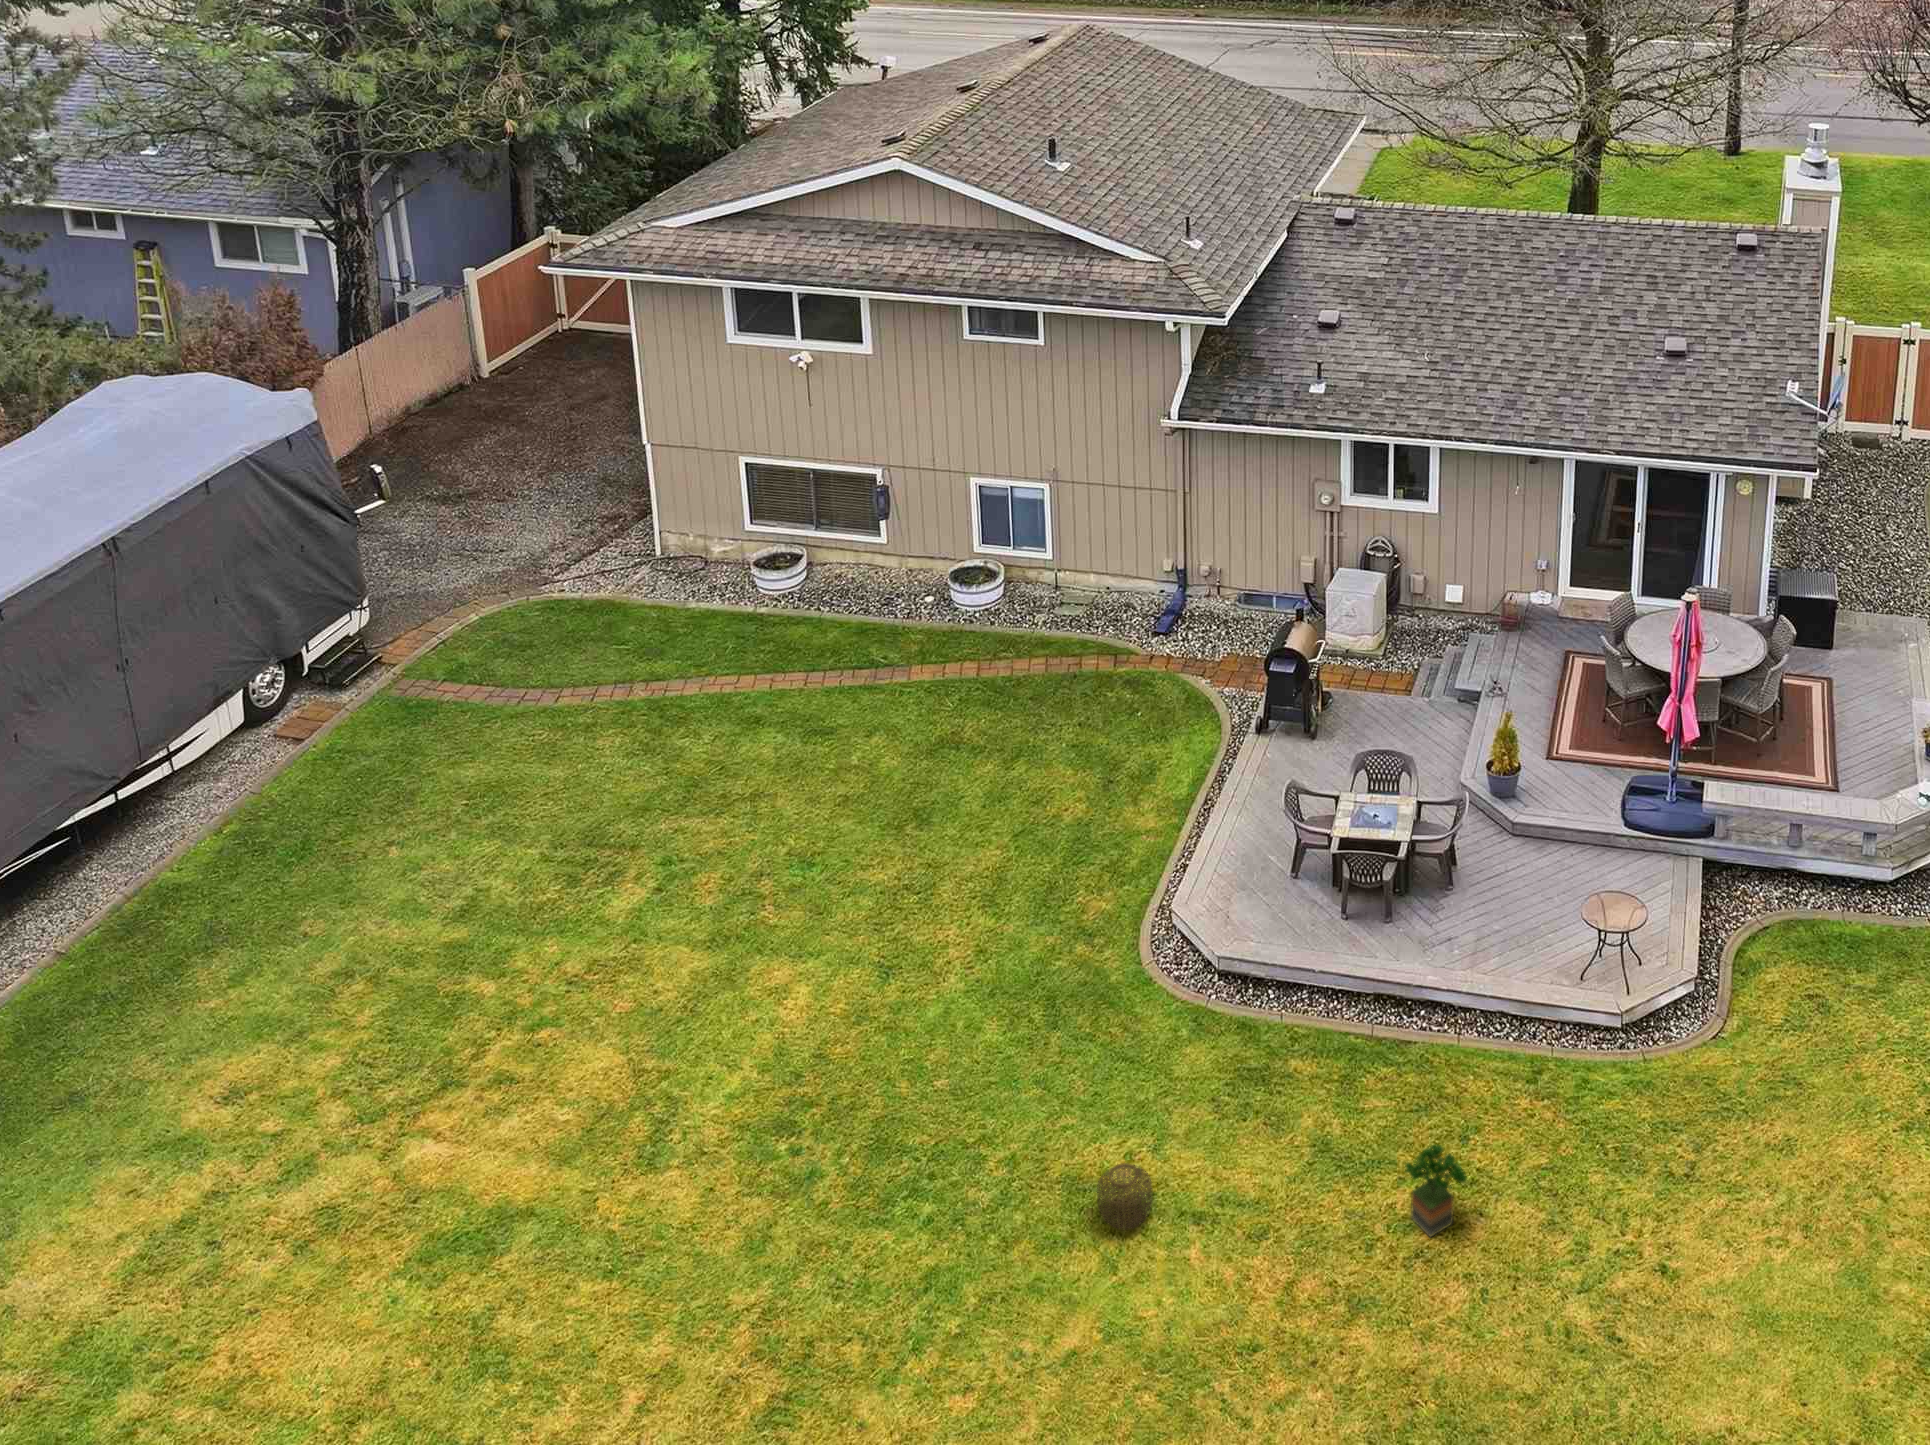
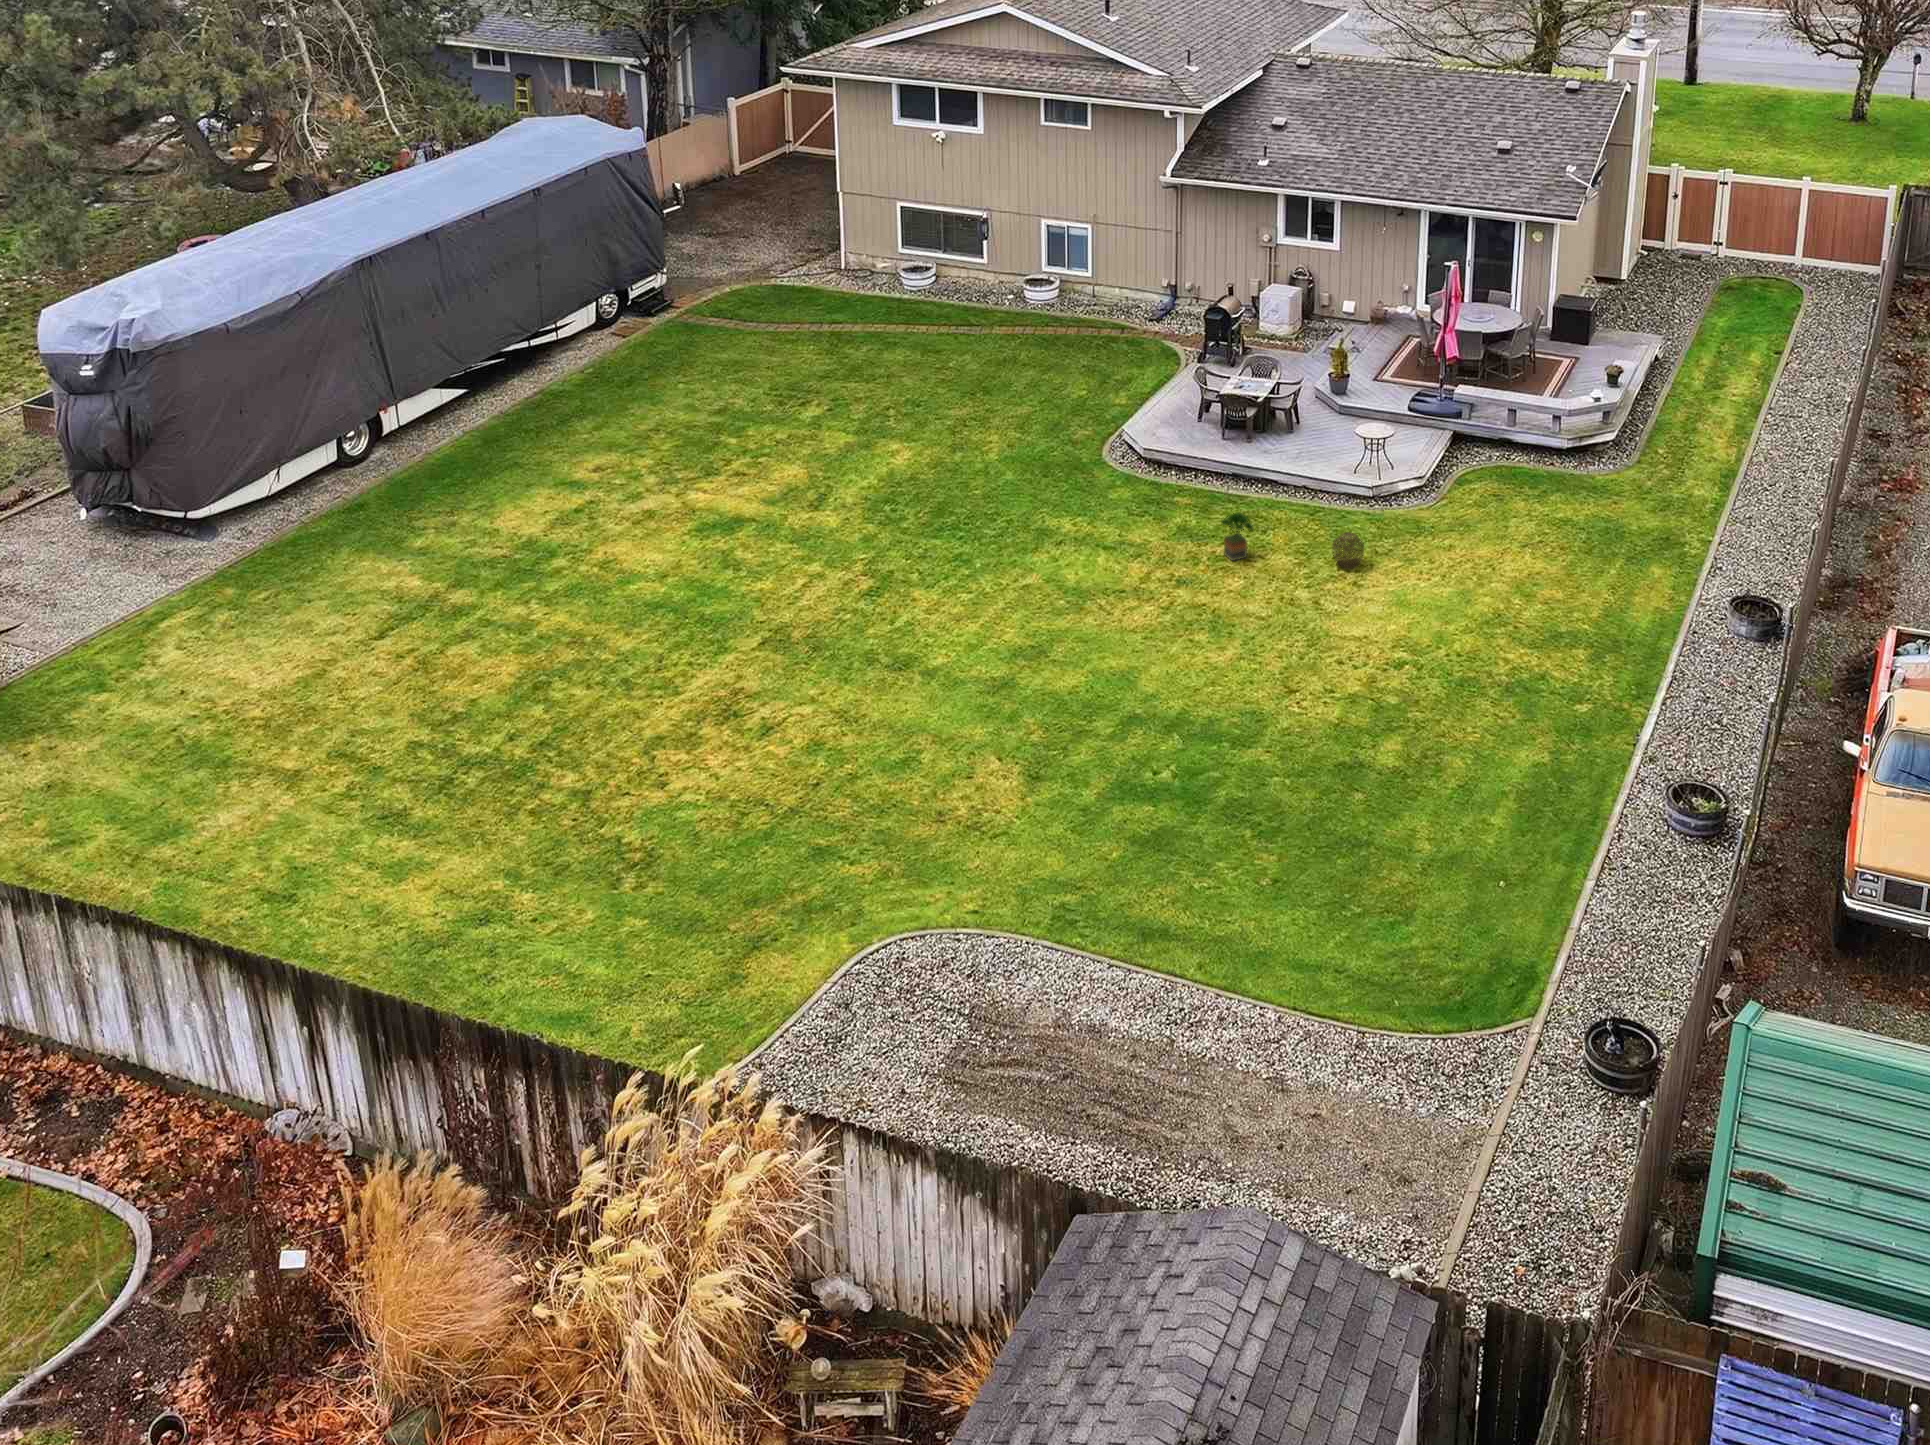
woven basket: present [1097,1163,1152,1229] -> present [1332,532,1364,569]

